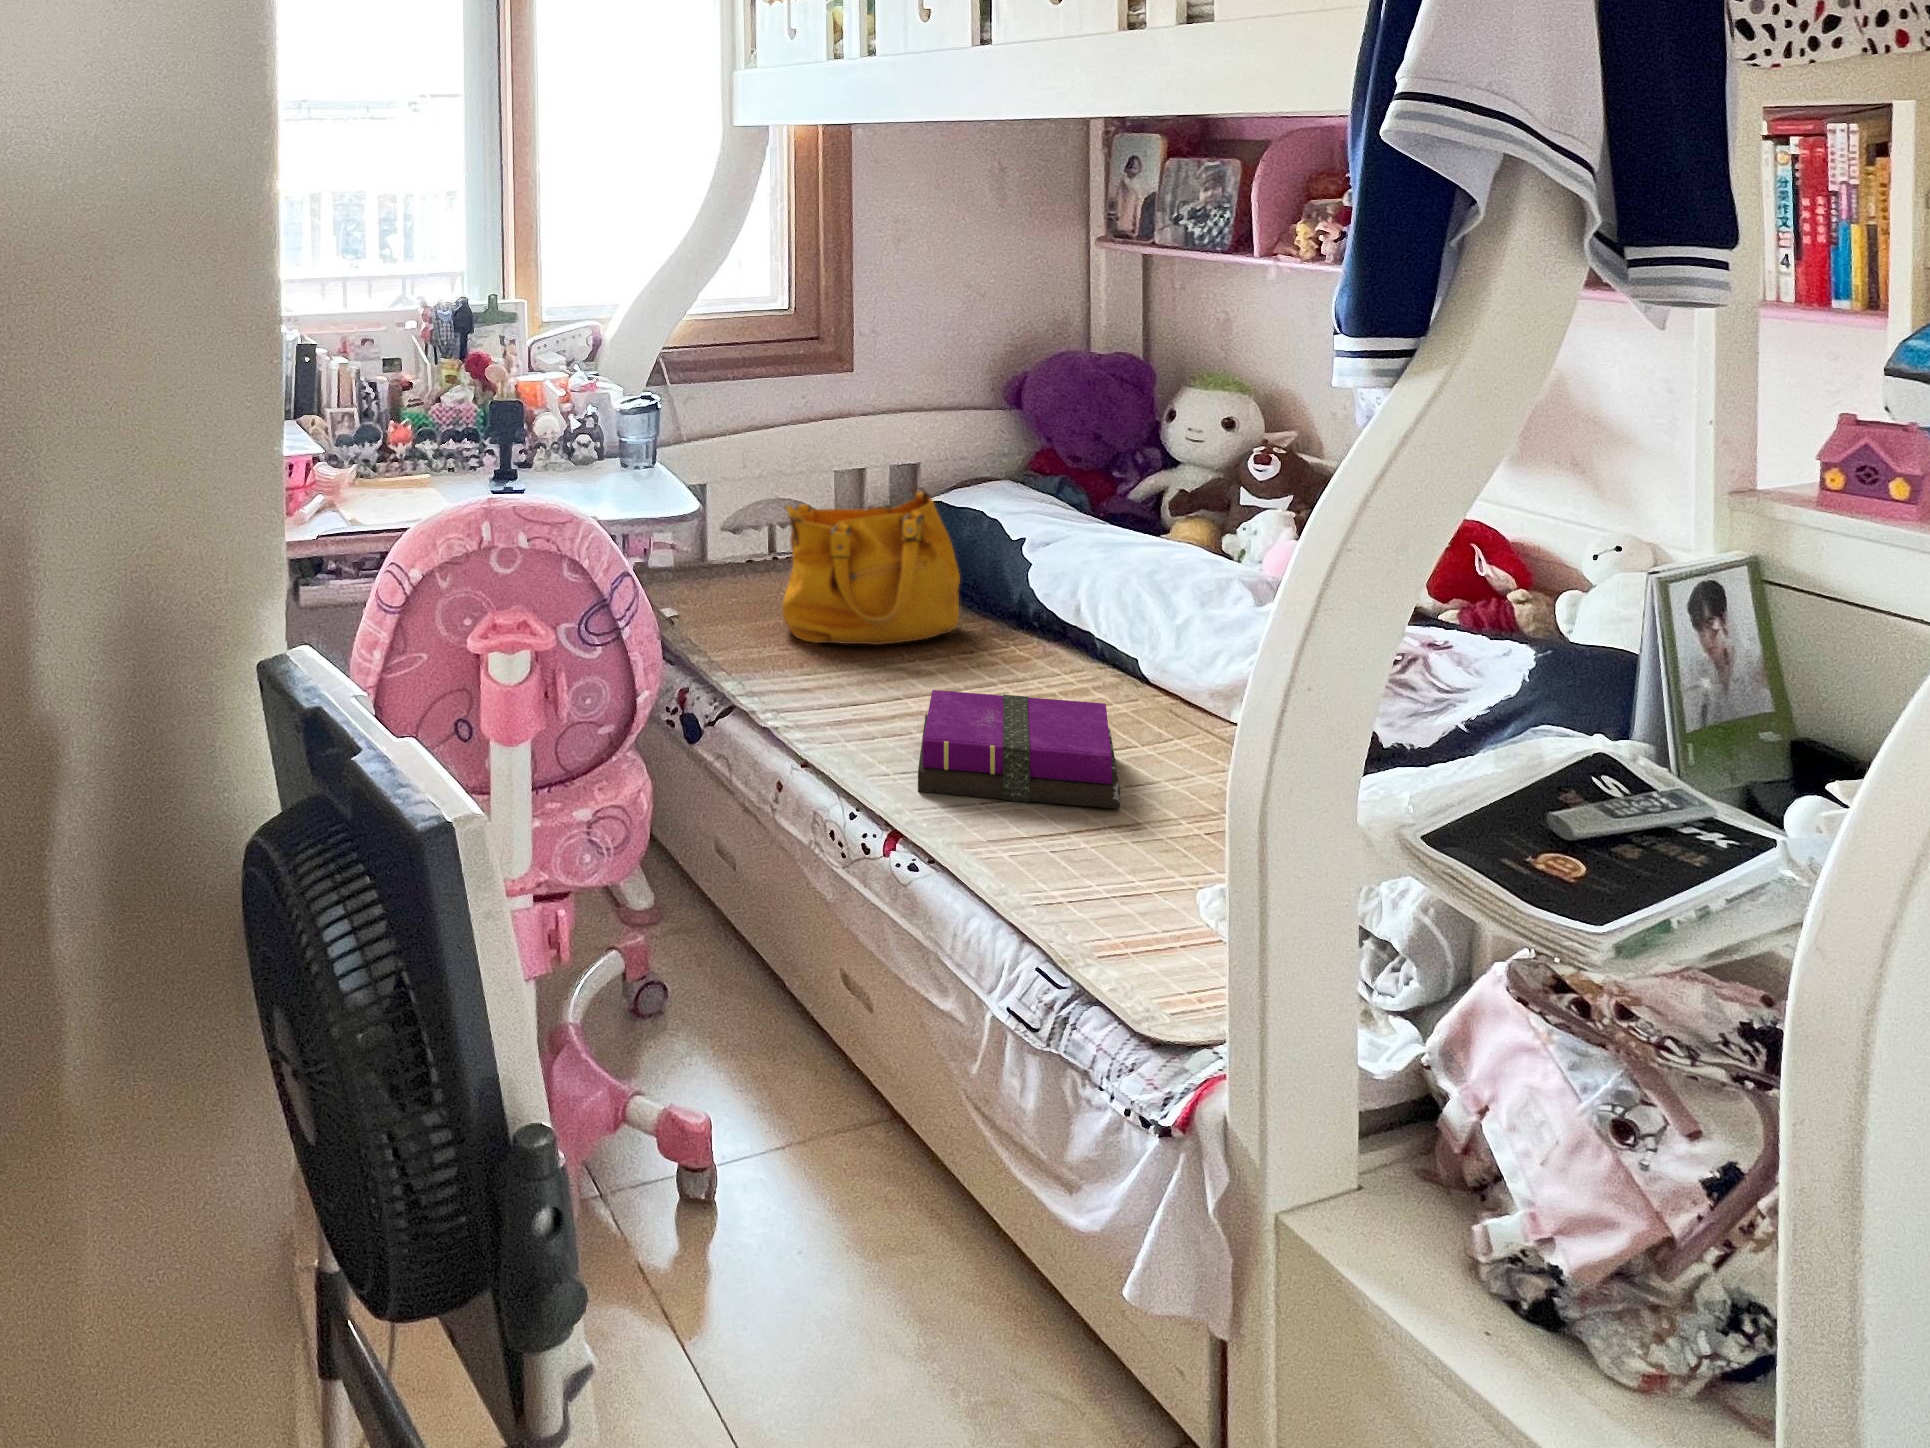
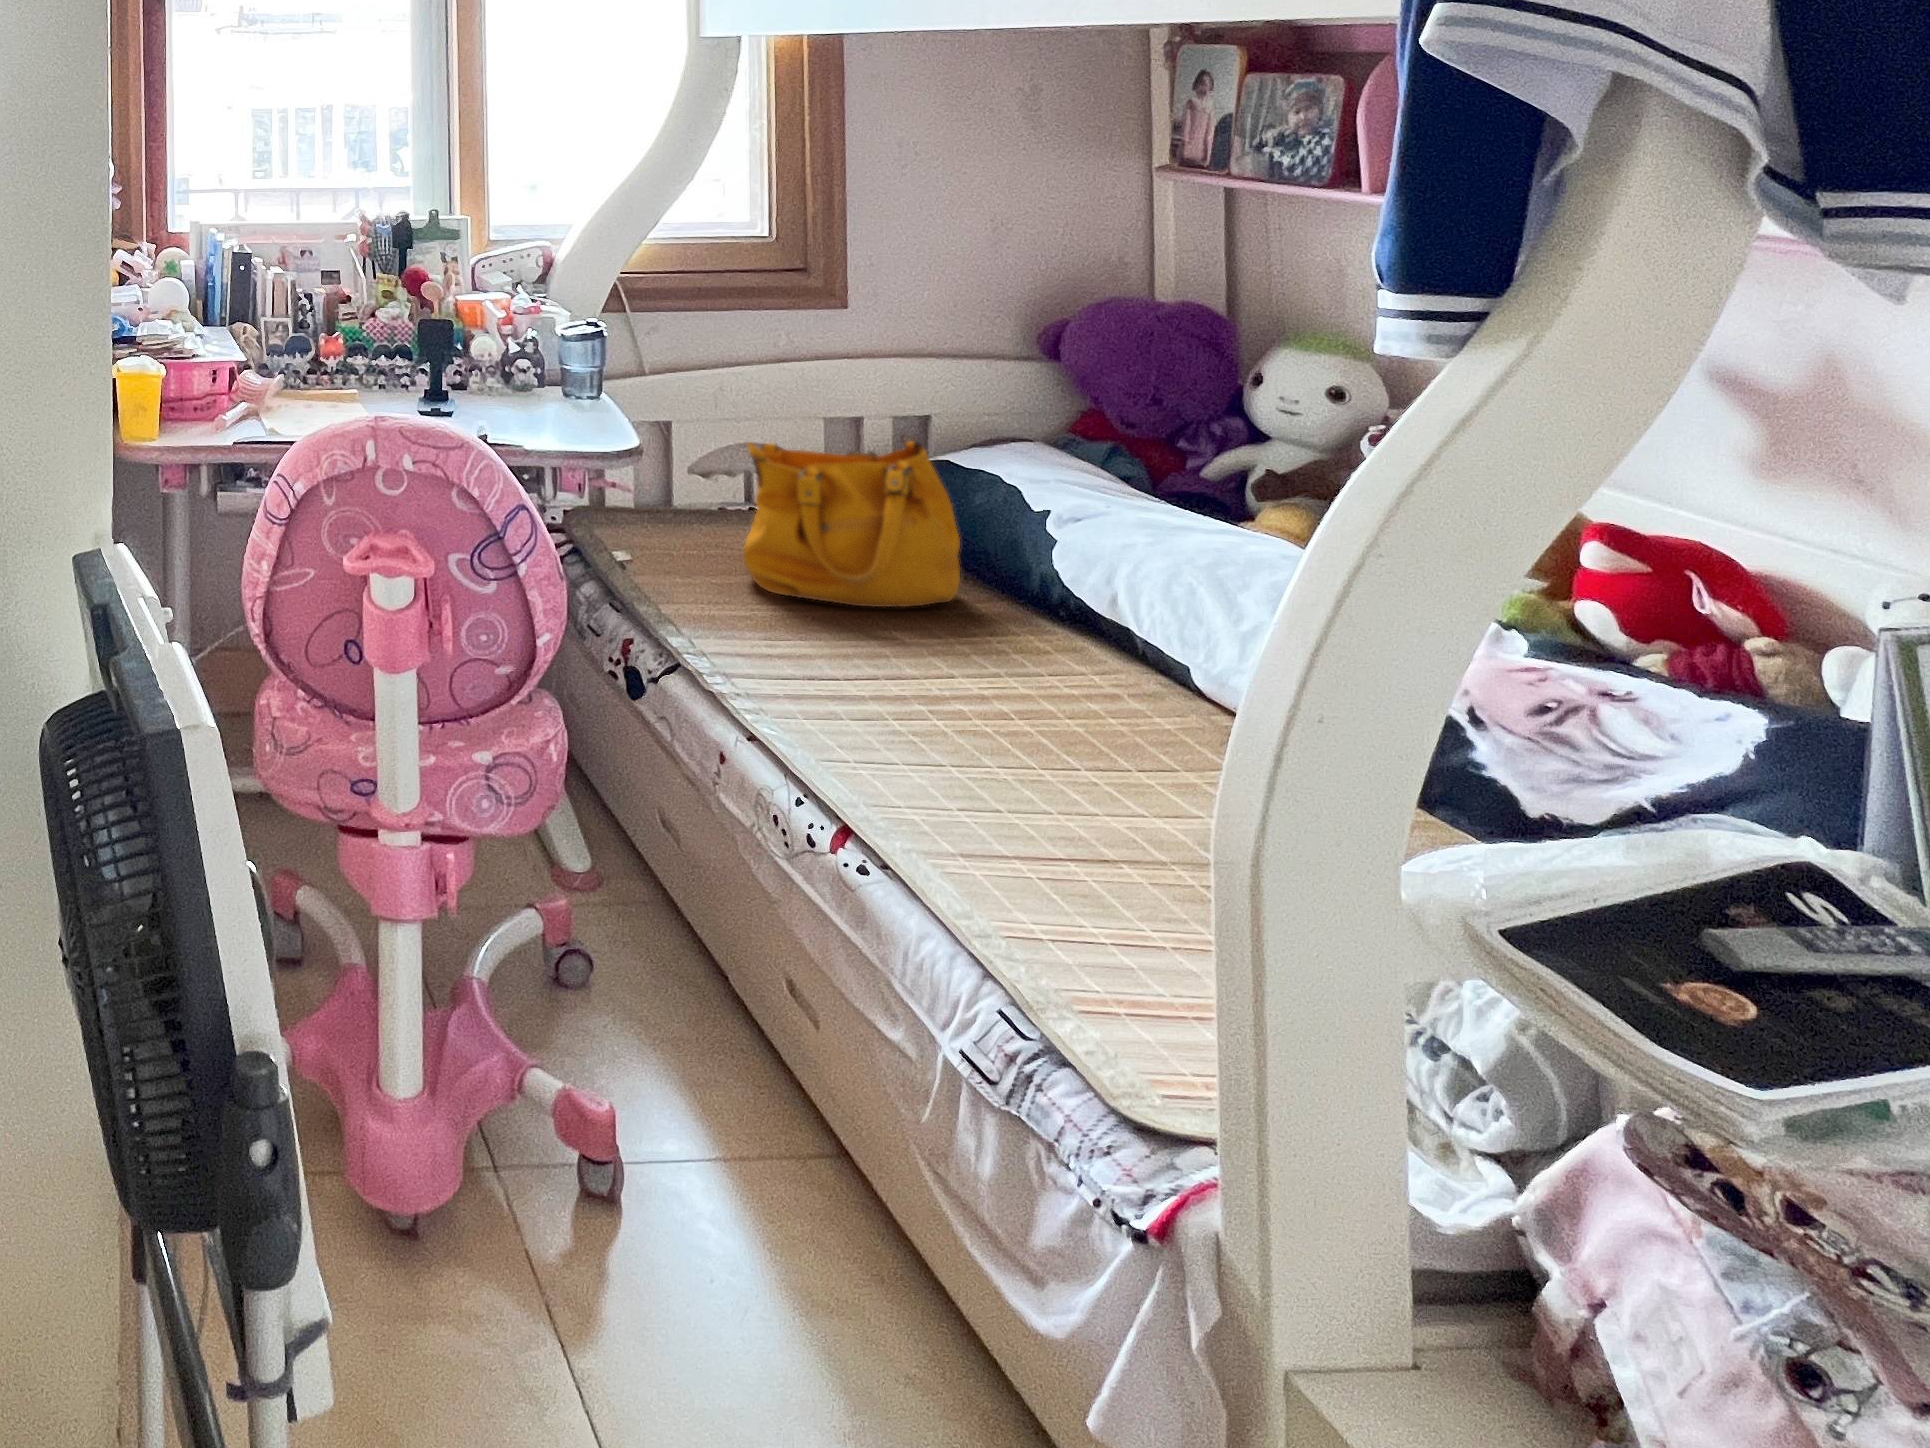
notebook: present [918,690,1120,809] -> none [875,665,1138,840]

